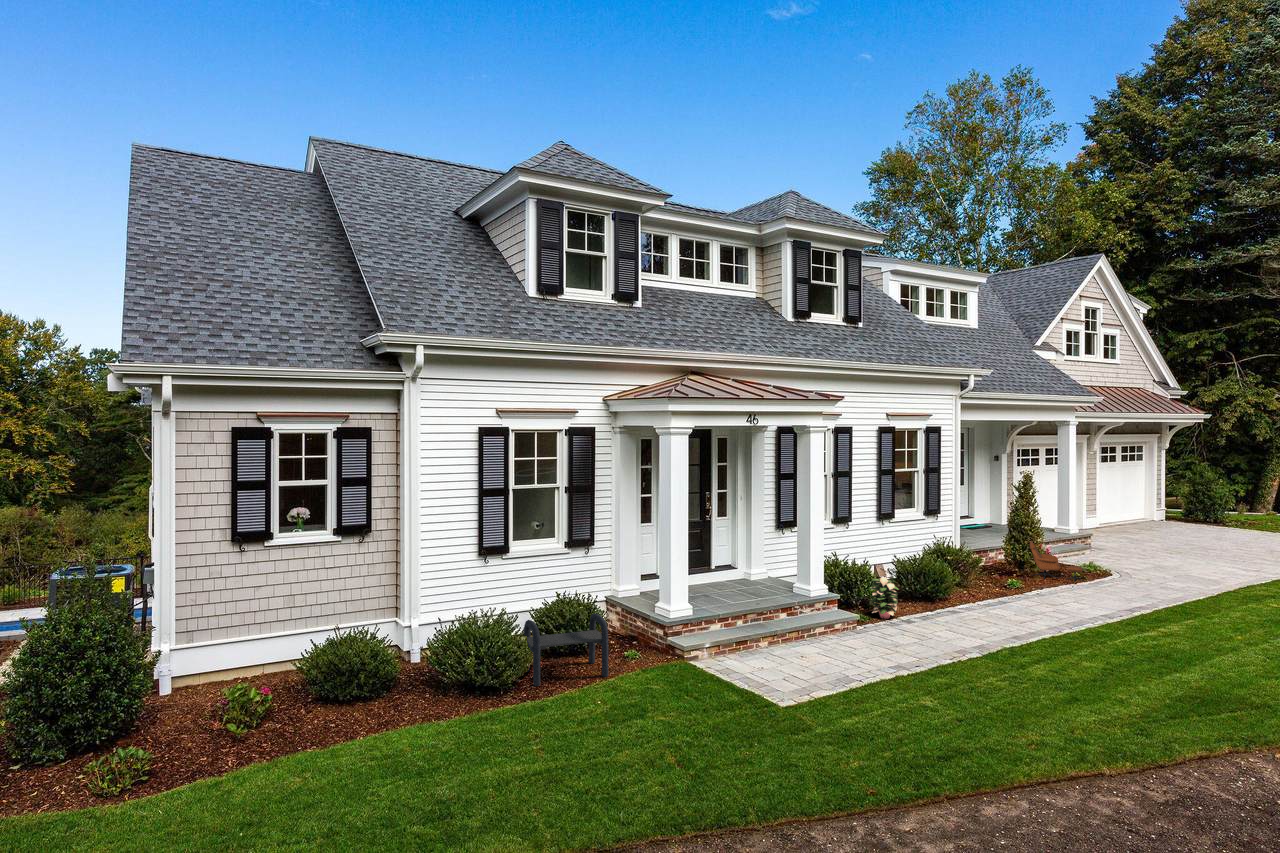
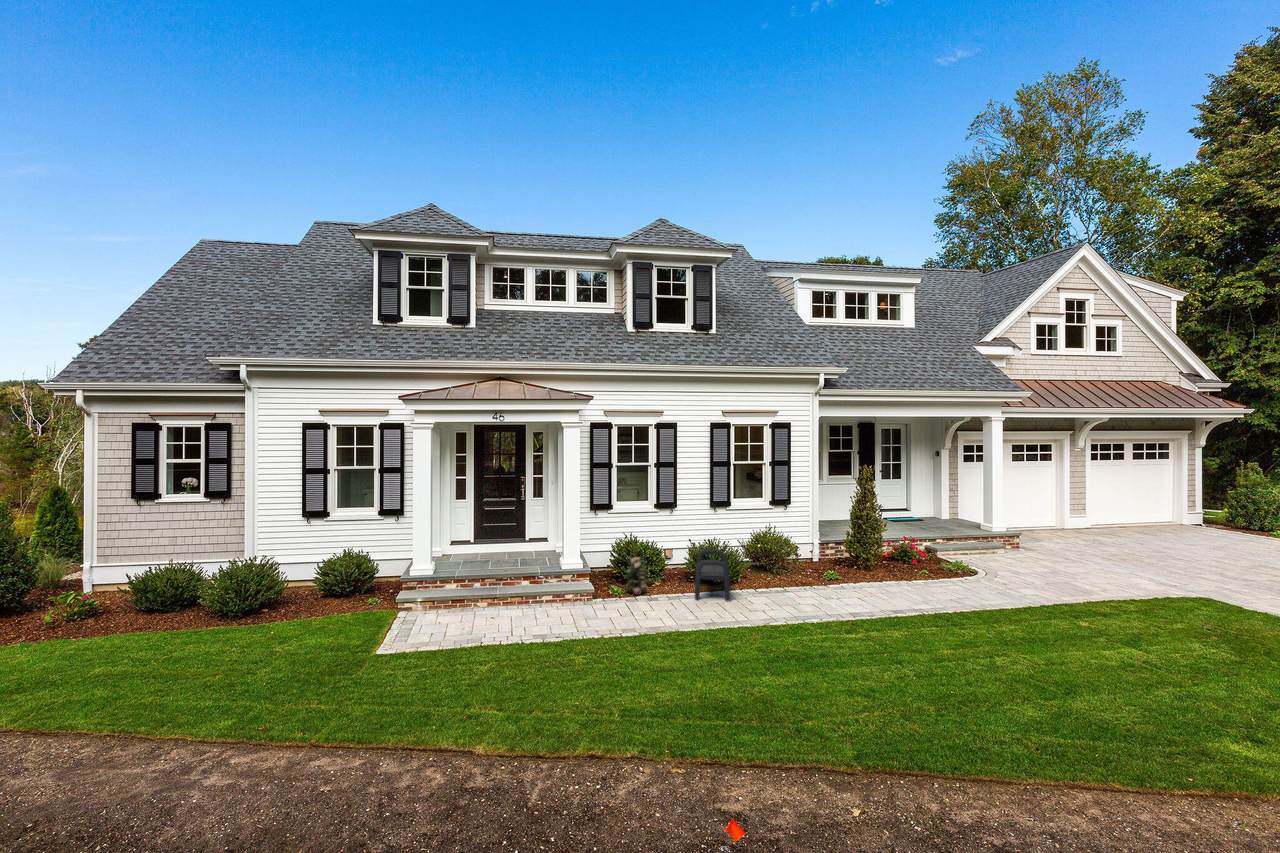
lounge chair: present [1030,541,1083,582] -> none [875,535,926,580]
bench: present [524,613,608,686] -> present [695,549,730,601]

